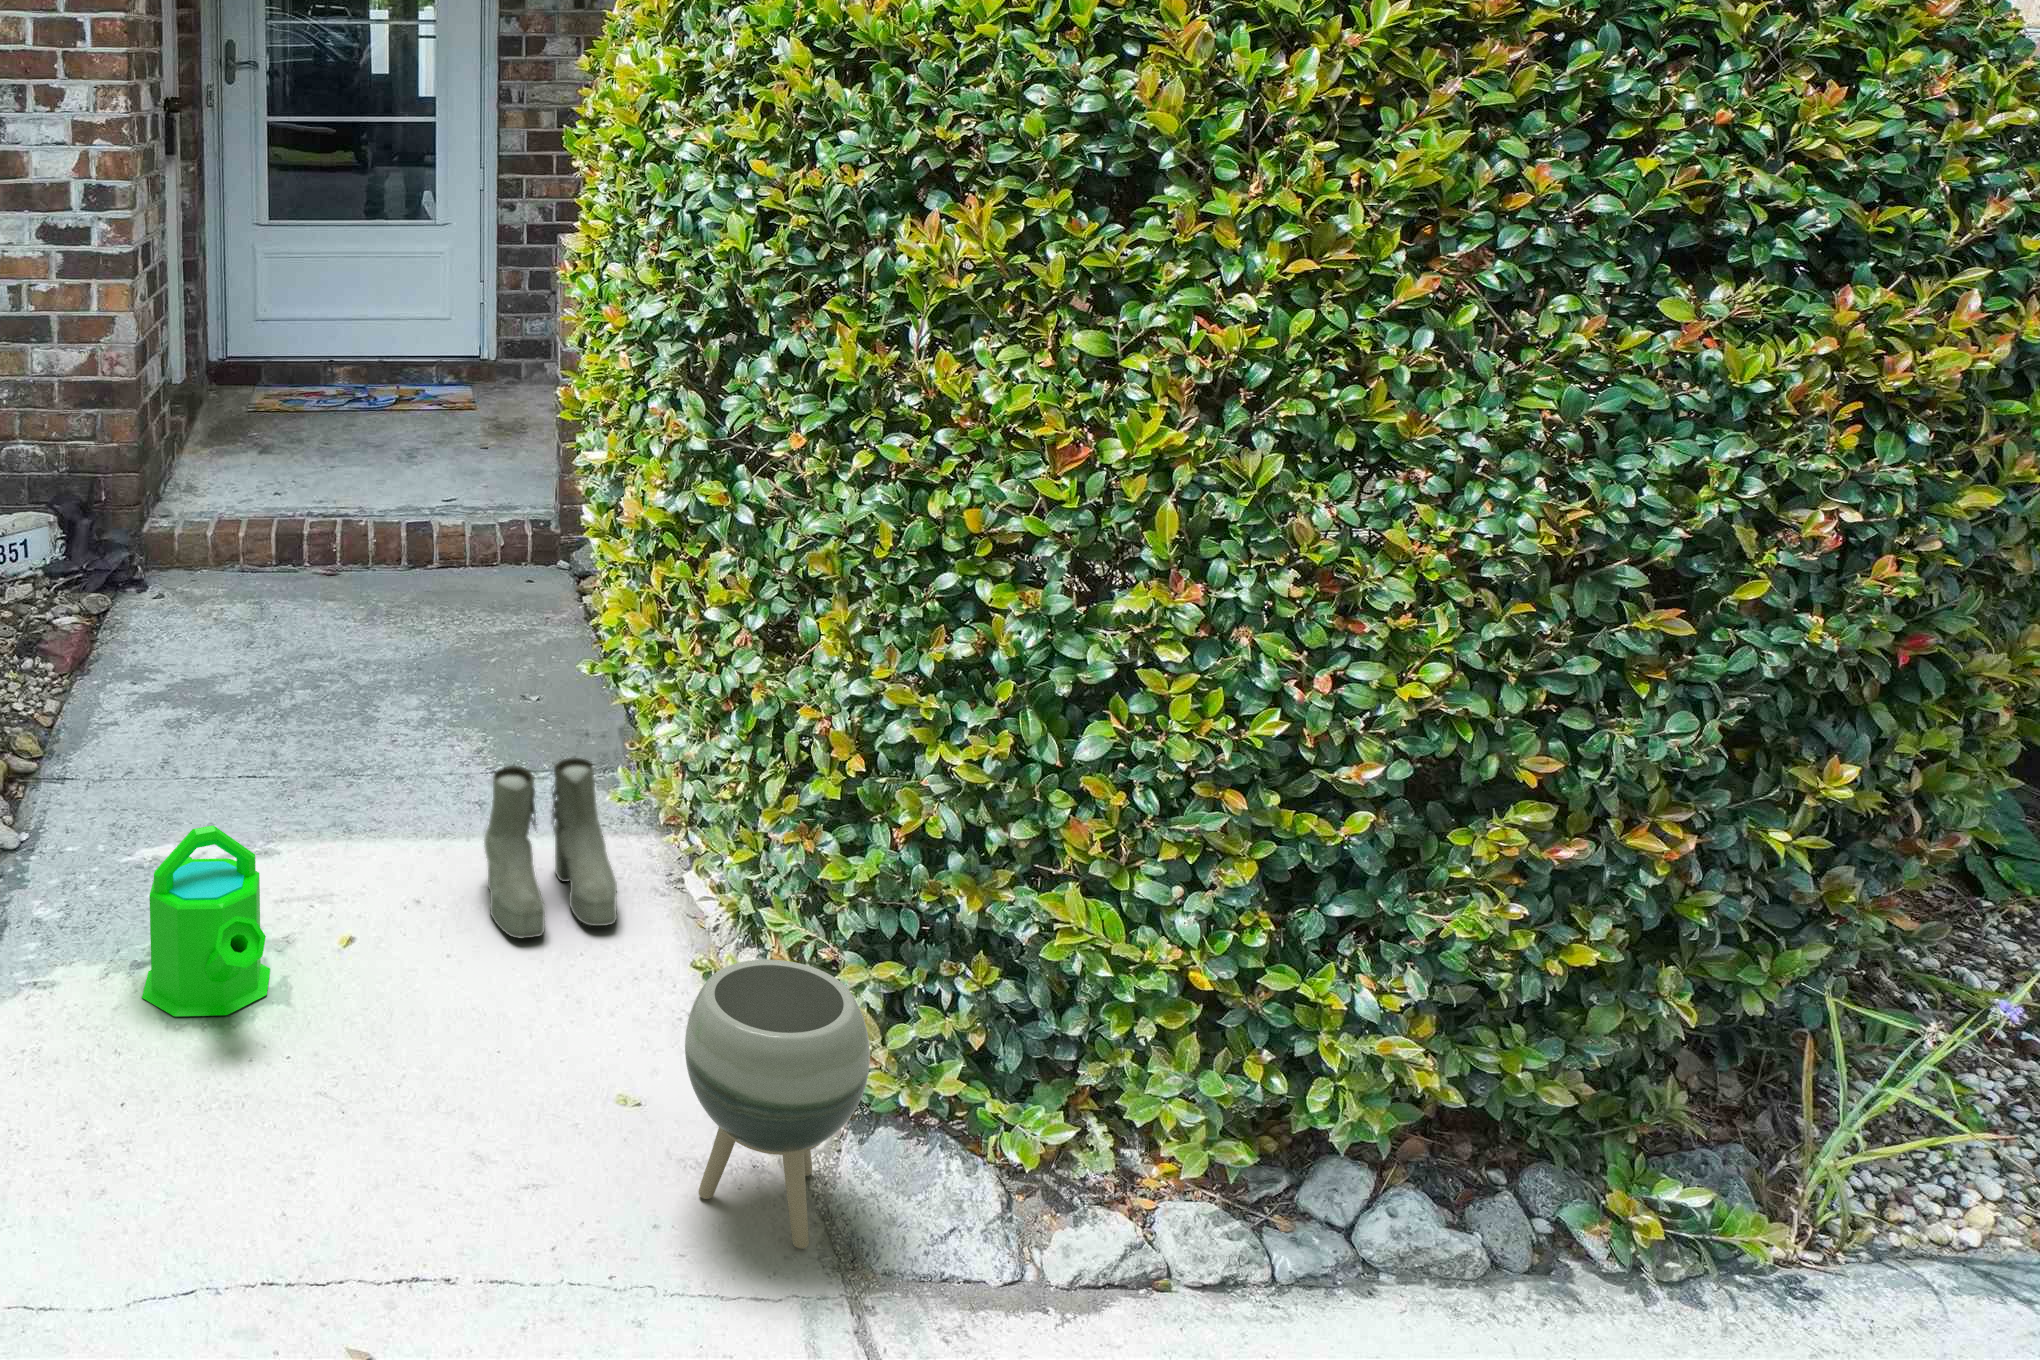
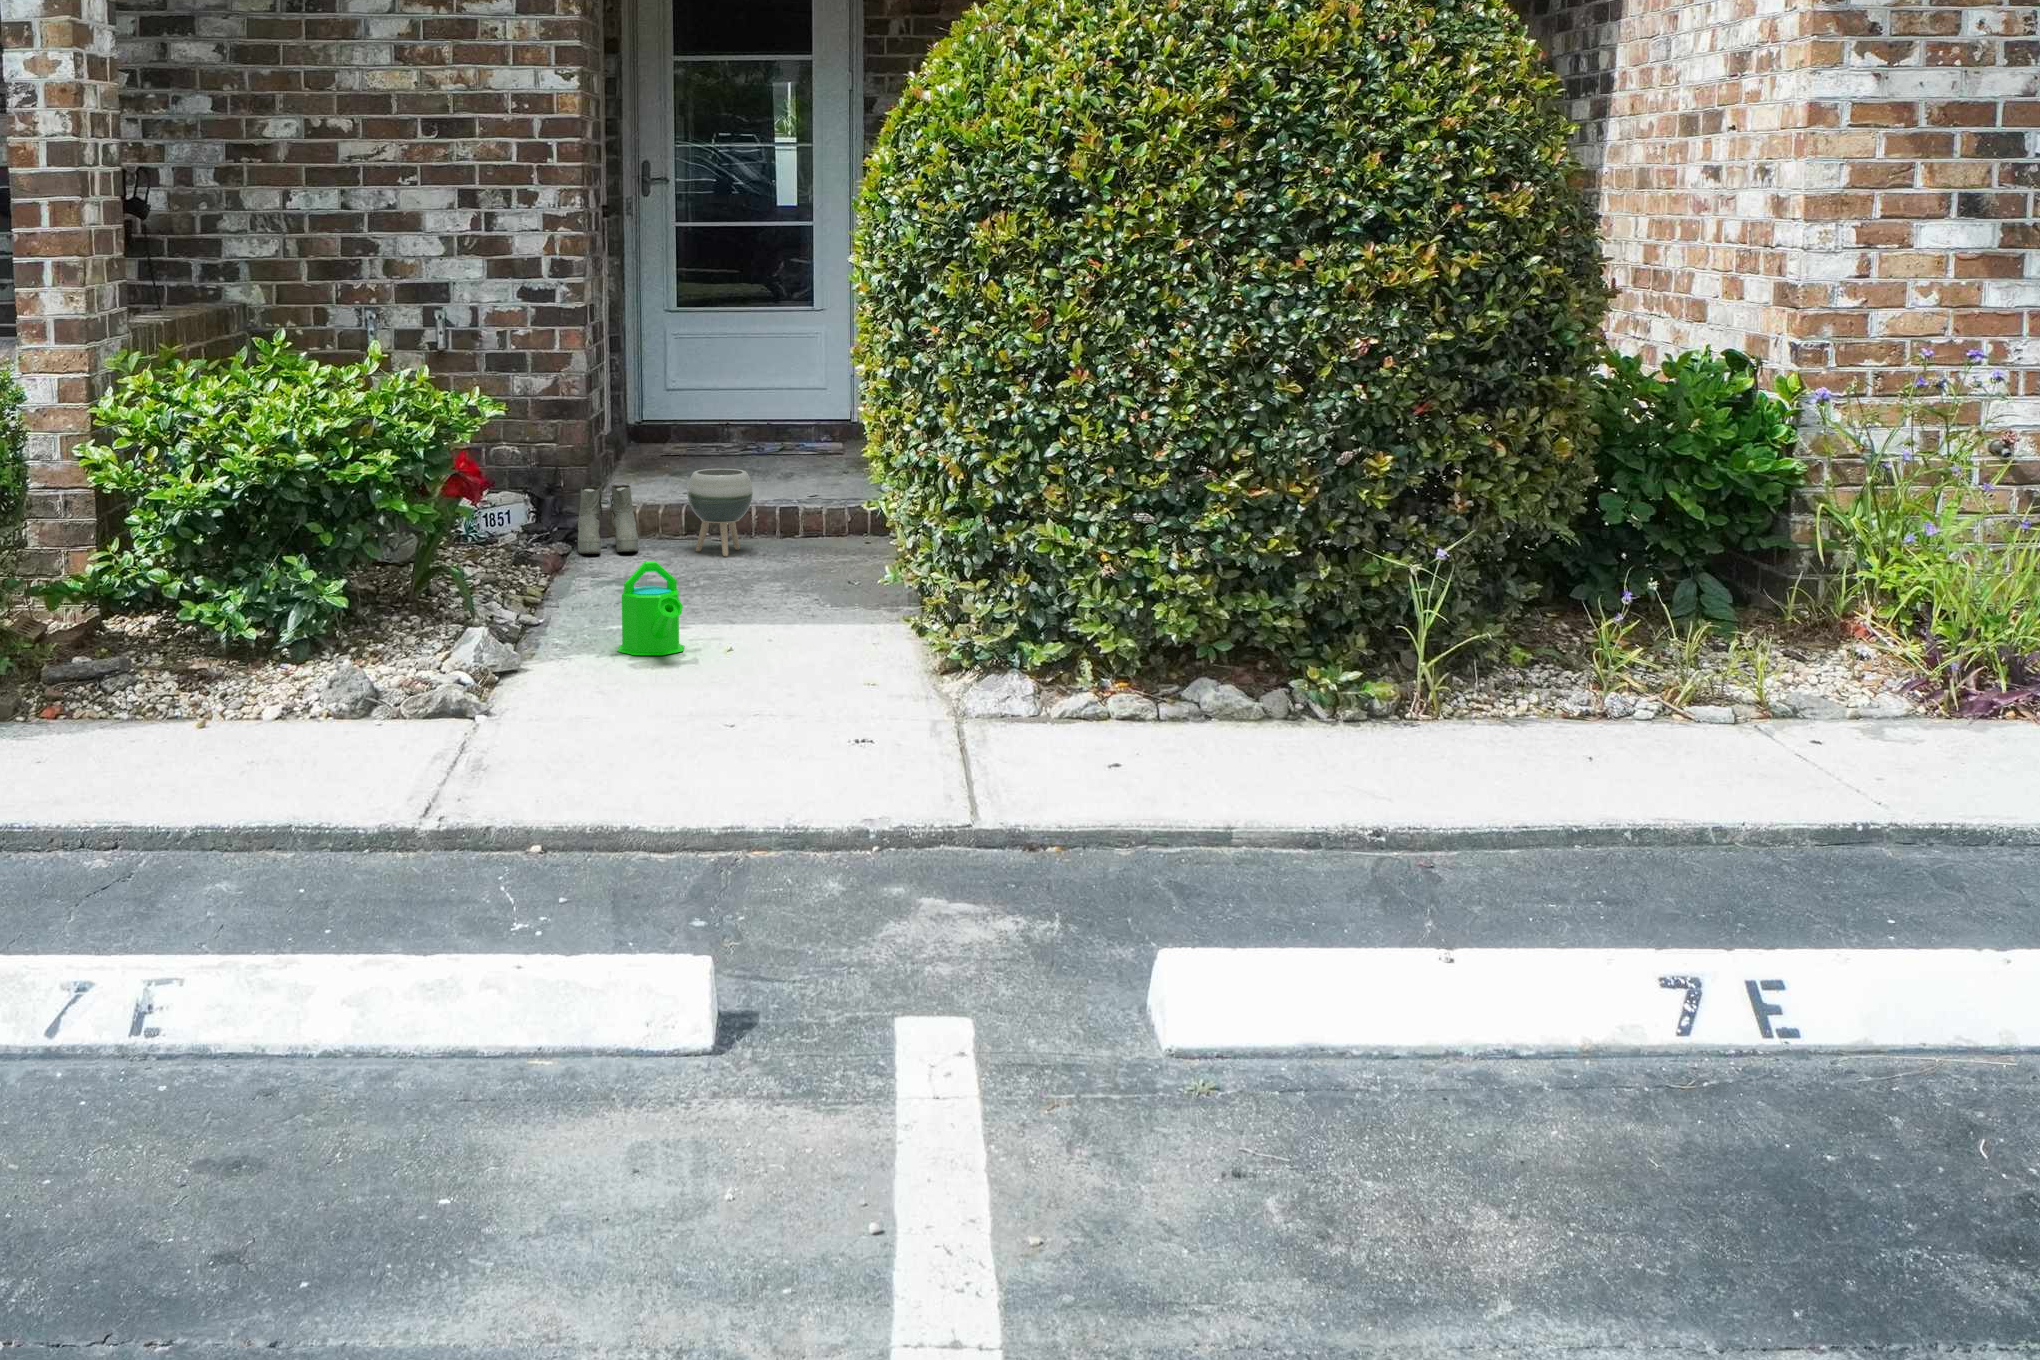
boots: present [484,758,617,939] -> present [578,485,638,554]
planter: present [685,960,870,1249] -> present [688,469,753,556]

